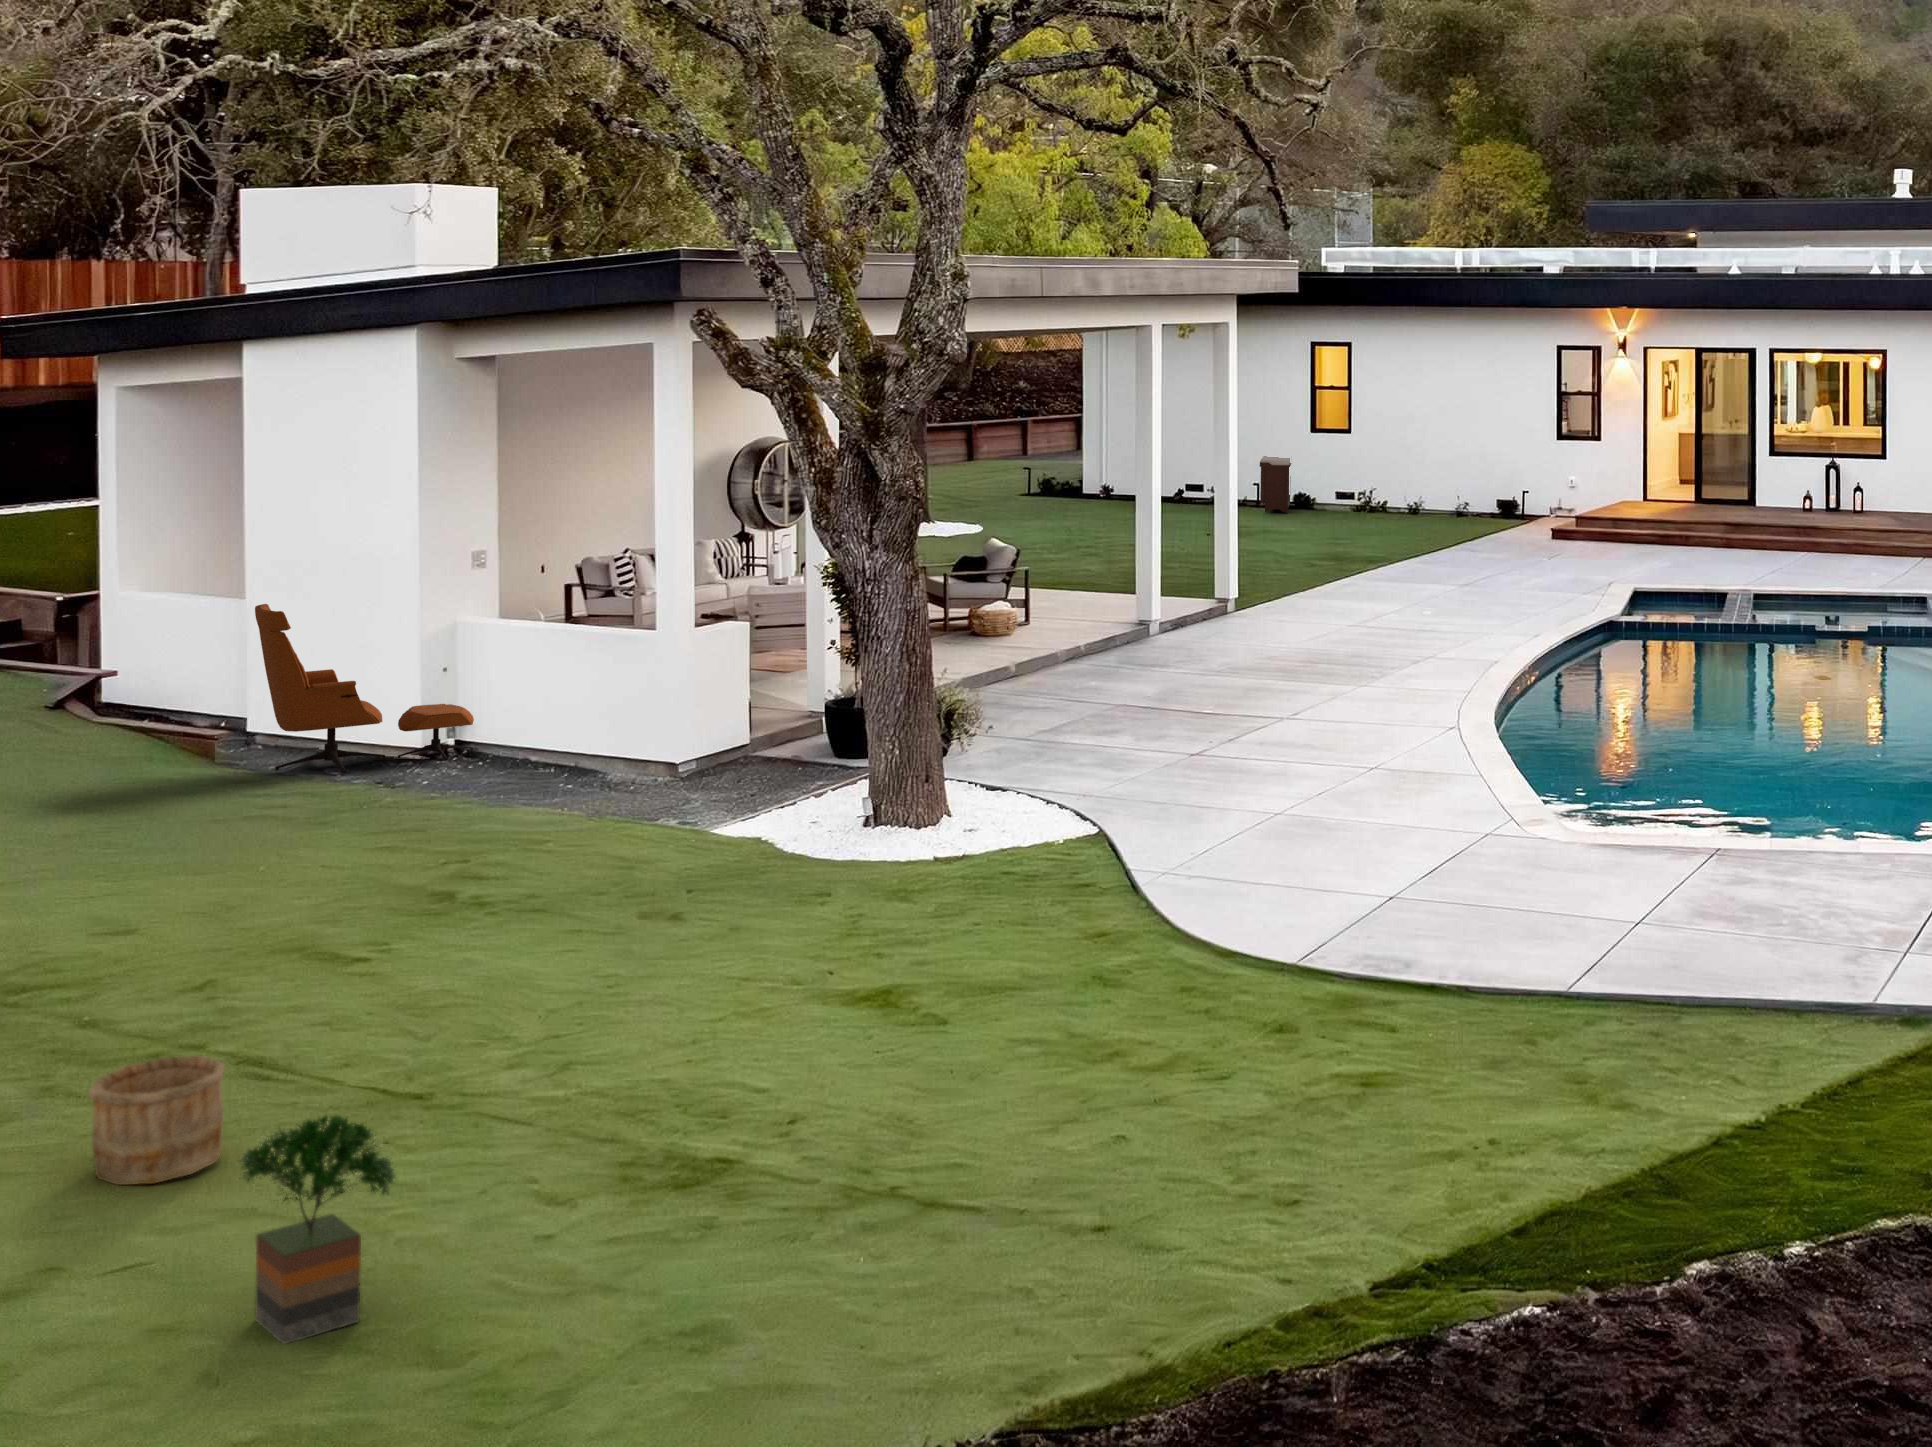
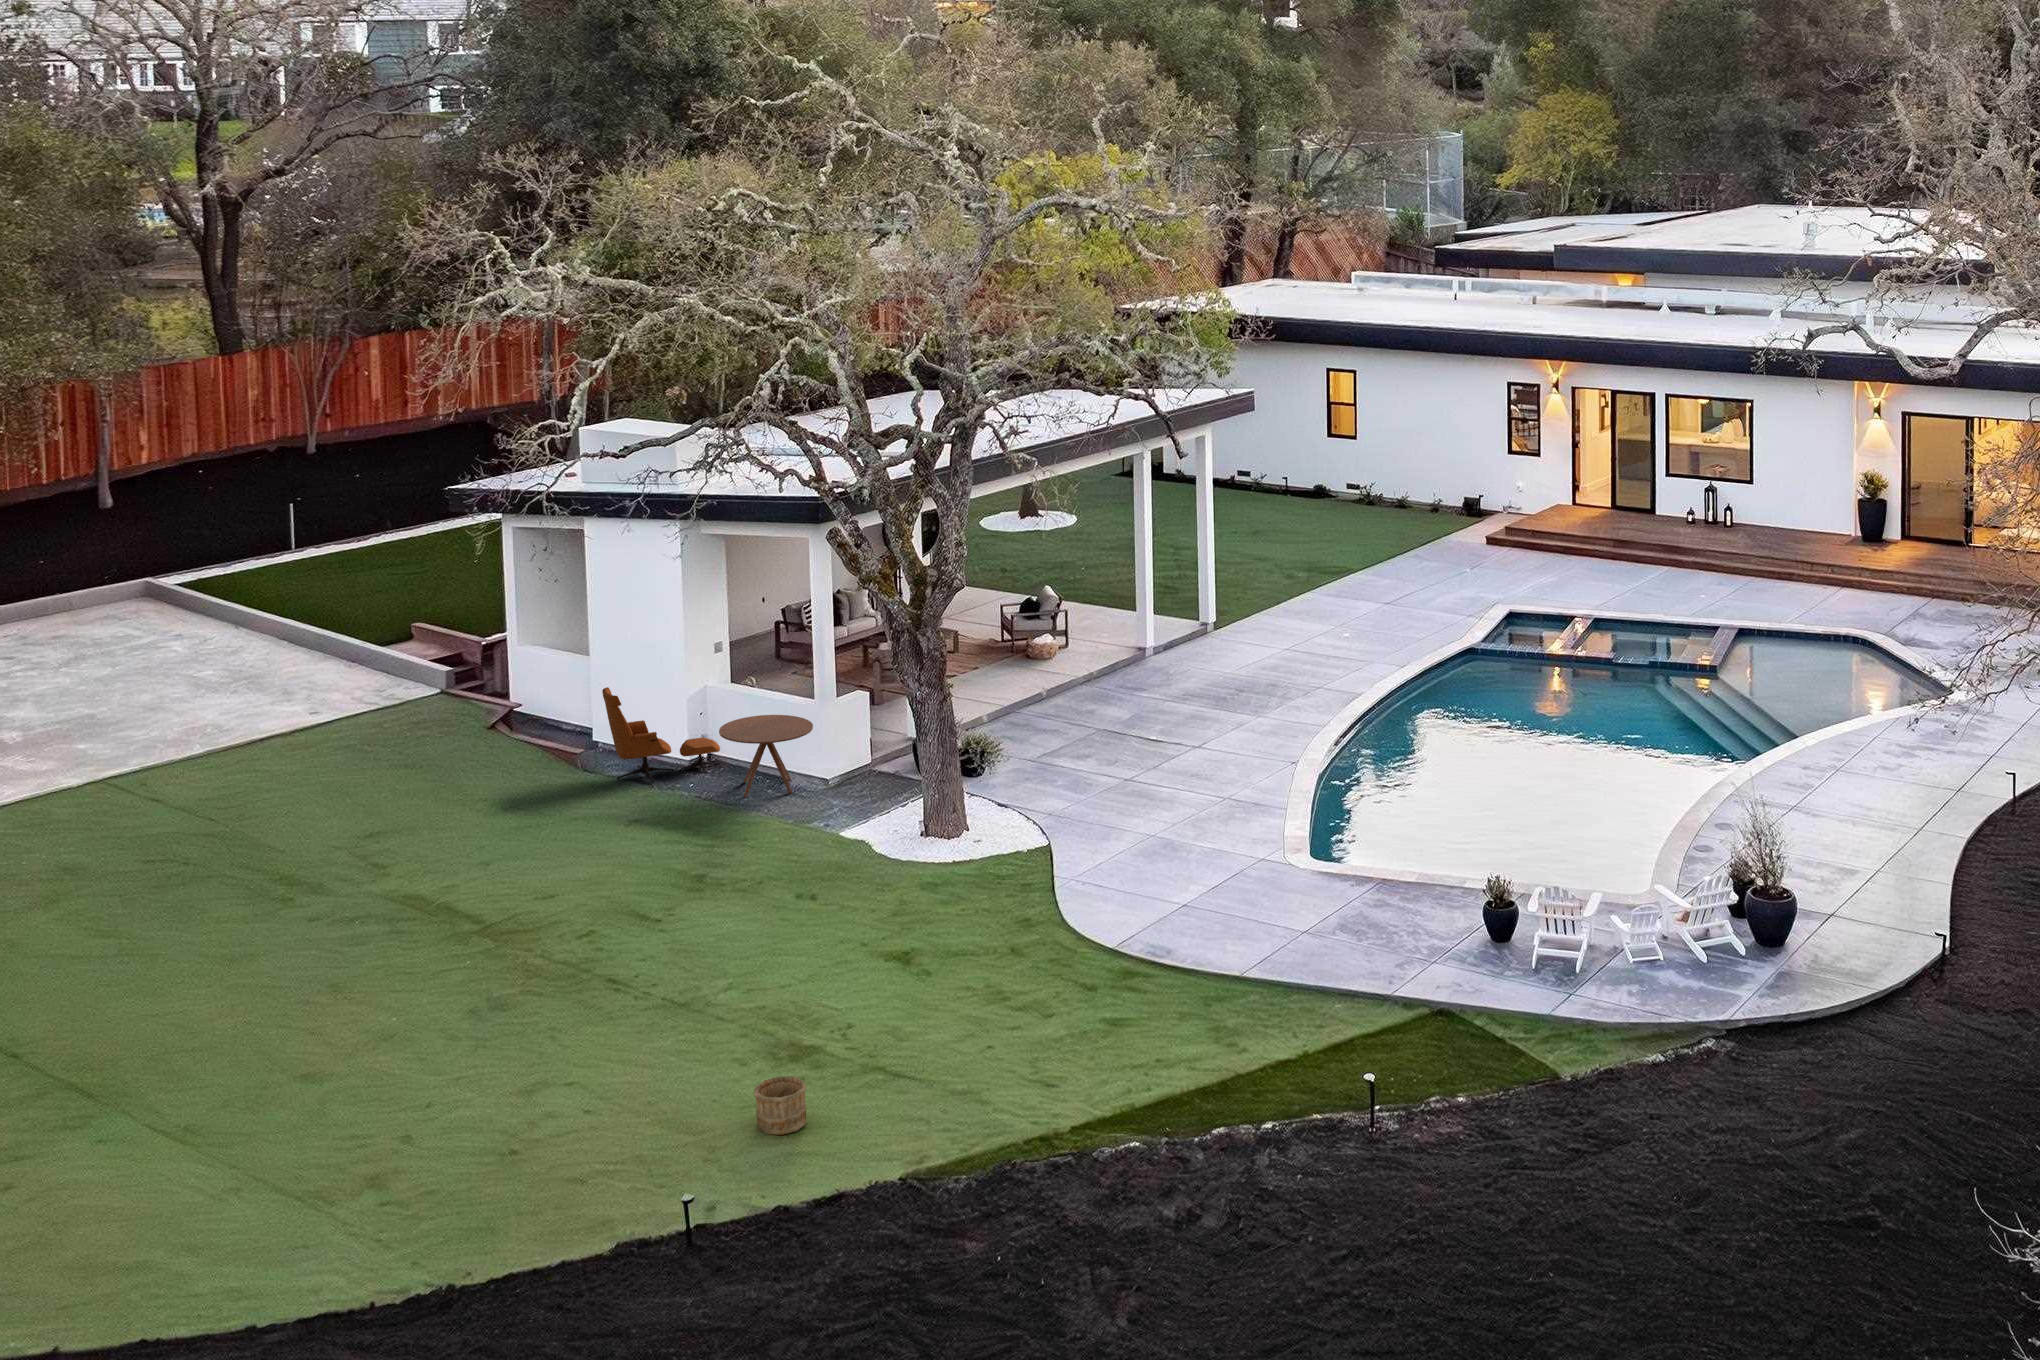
bench: present [1260,456,1291,513] -> none [1288,449,1318,500]
round table: none [476,652,651,786] -> present [719,715,813,797]
wooden bucket: present [88,1056,225,1185] -> present [754,1076,806,1135]
potted tree: present [240,1115,396,1344] -> none [631,1033,687,1117]

